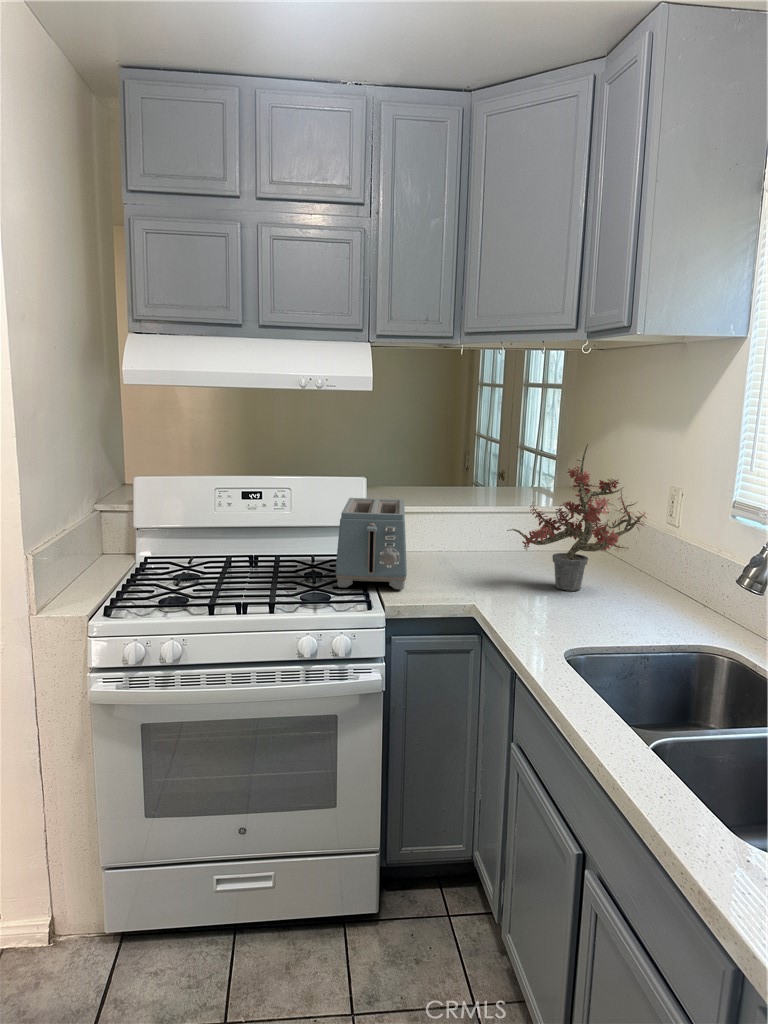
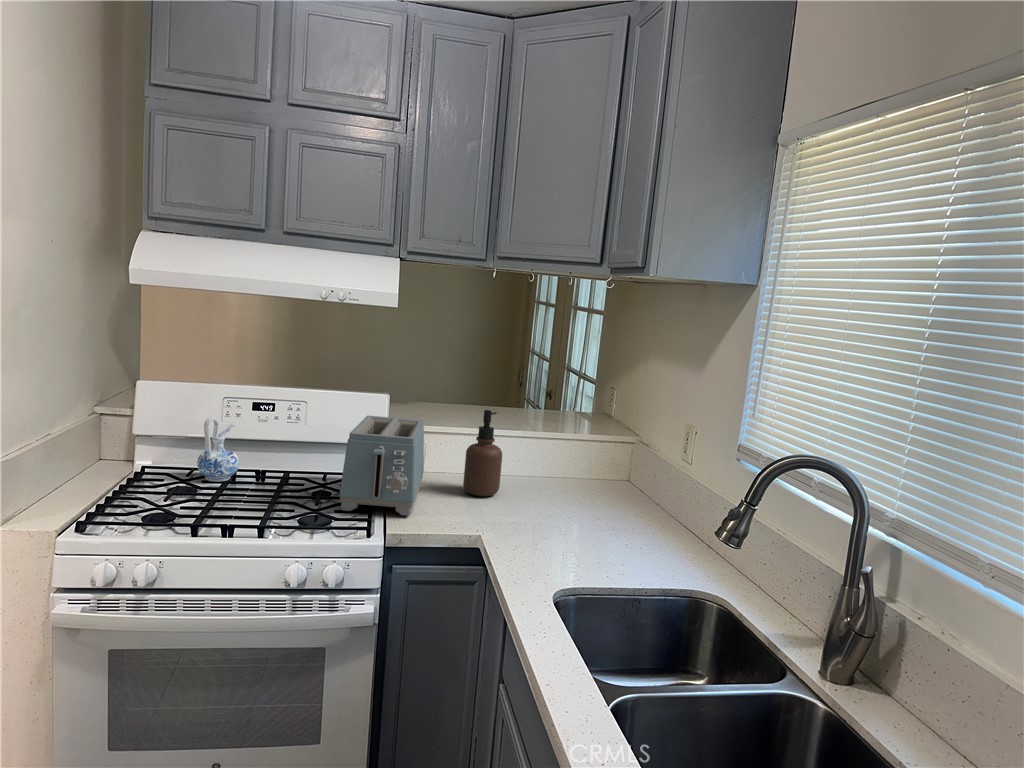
potted plant: present [507,444,647,591] -> none [521,377,664,525]
soap dispenser: none [446,486,482,569] -> present [463,410,502,496]
ceramic pitcher: none [196,507,234,568] -> present [197,417,239,482]

